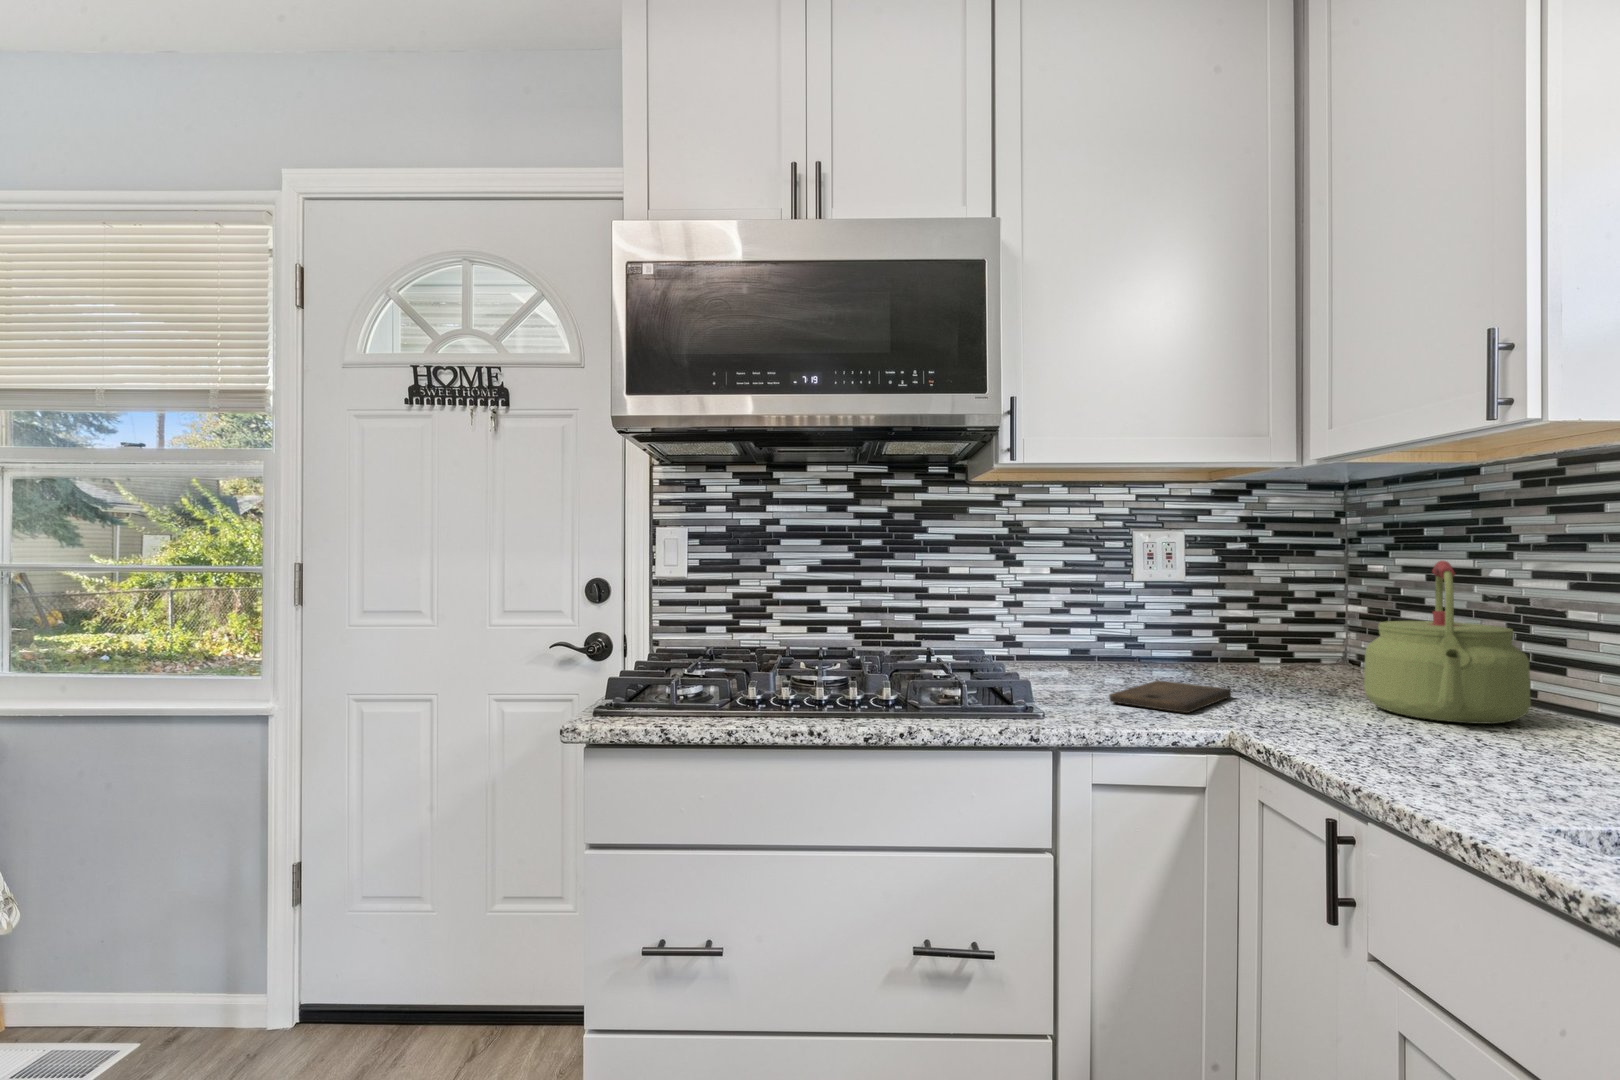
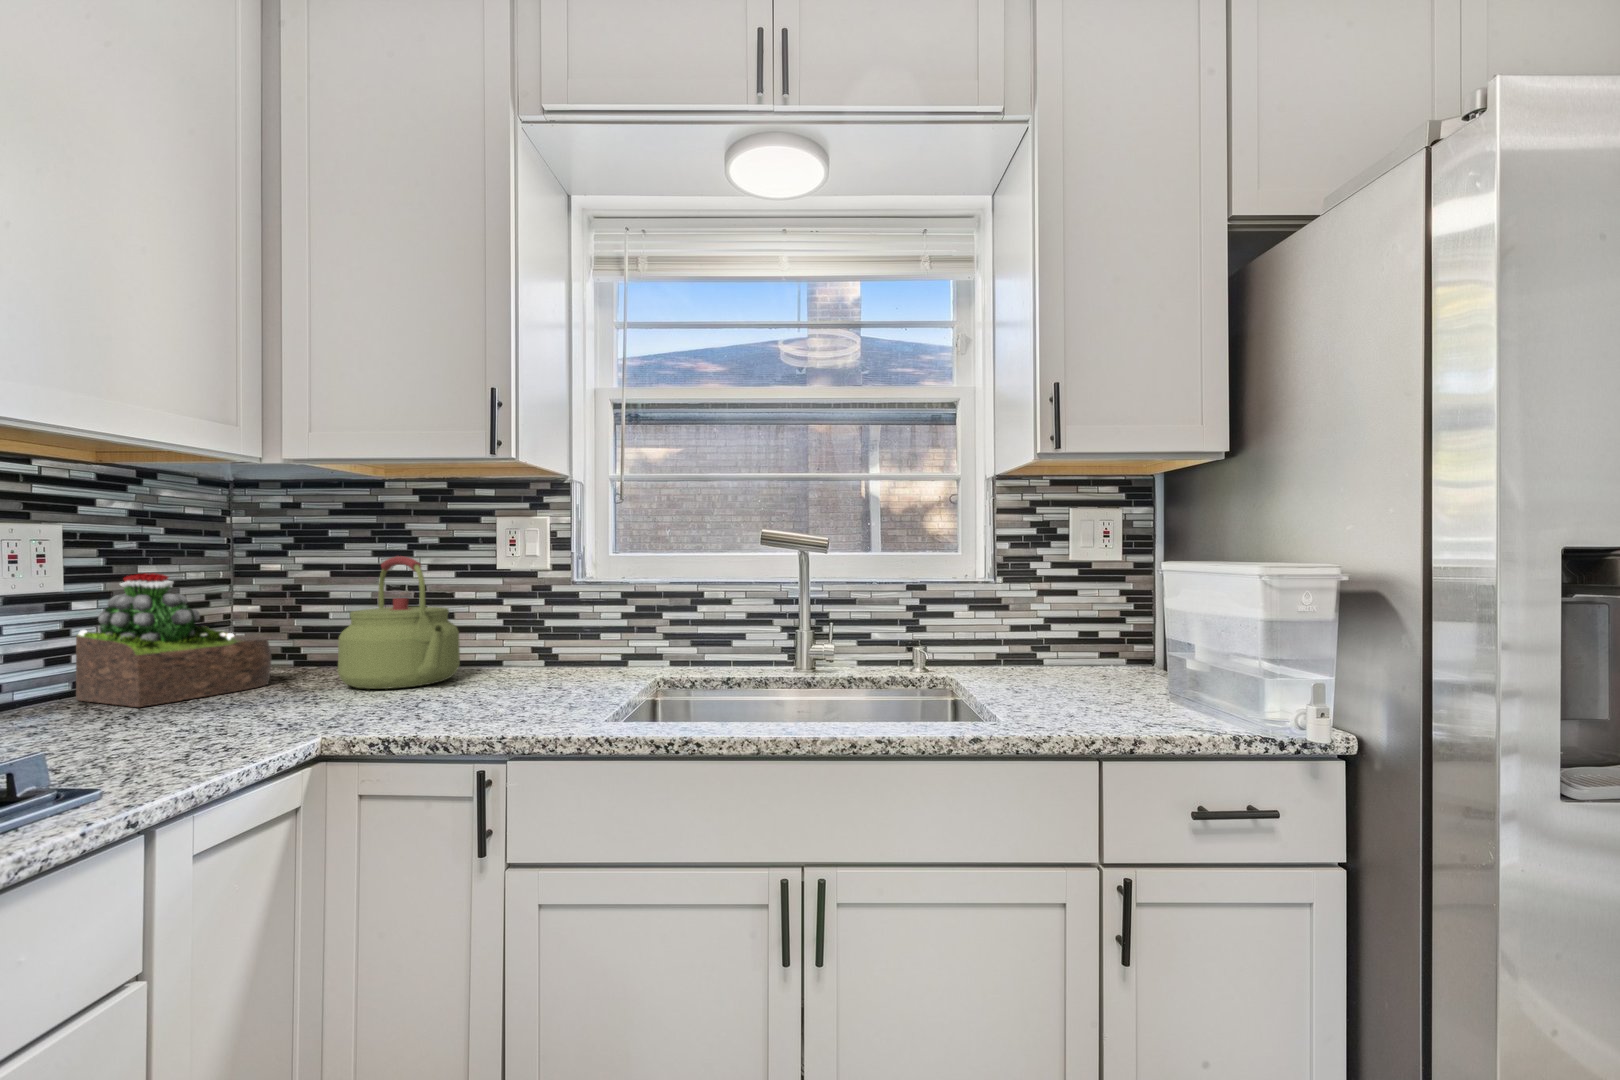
succulent plant: none [1186,569,1331,687] -> present [76,573,271,707]
cutting board: present [1109,680,1231,713] -> none [102,702,226,748]

